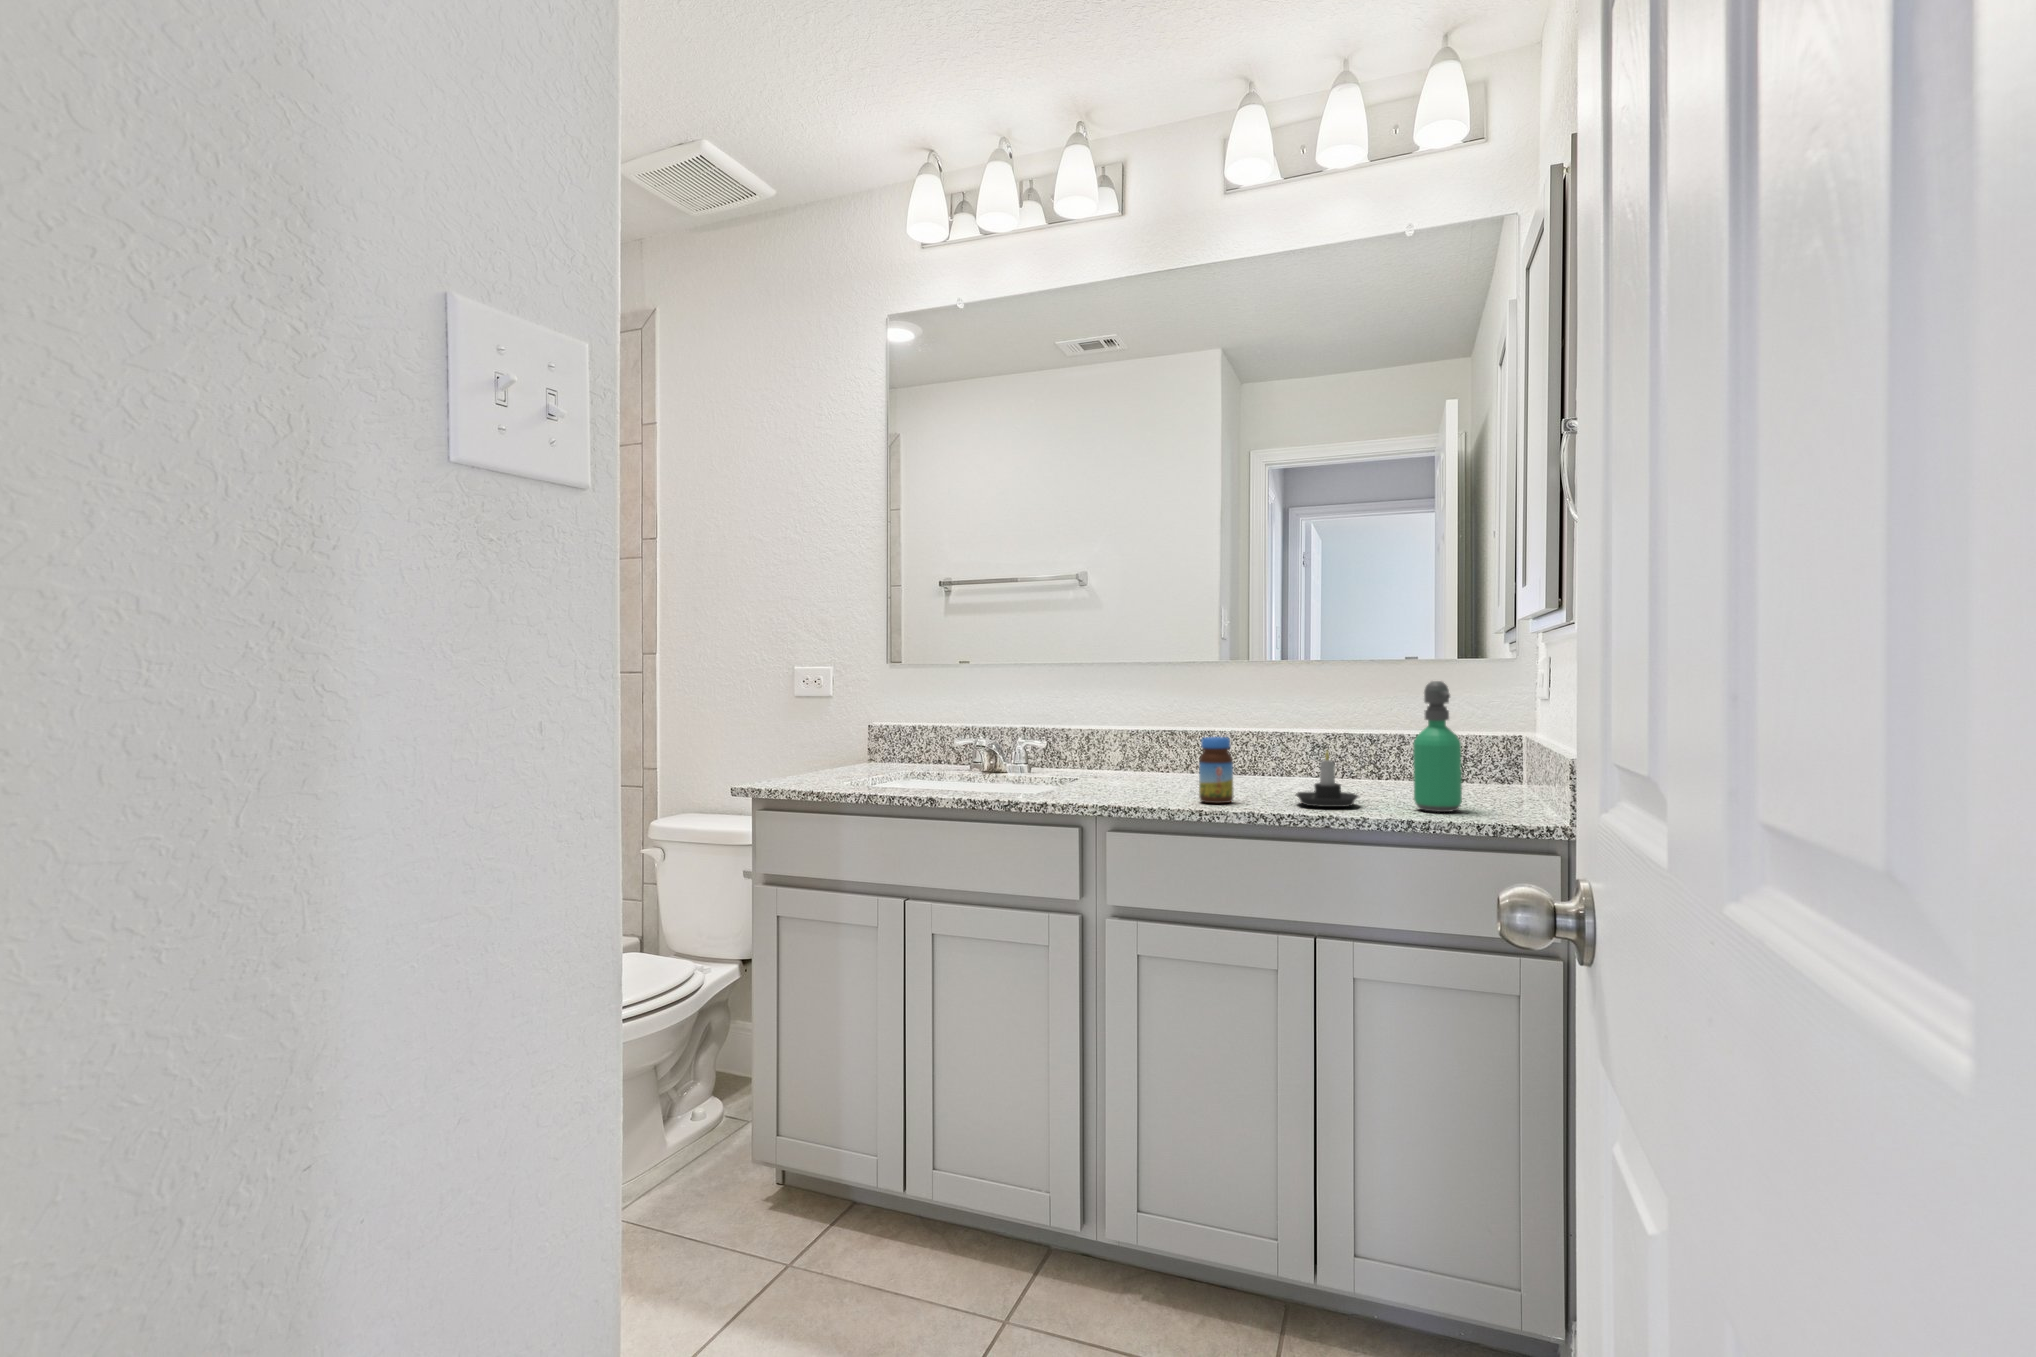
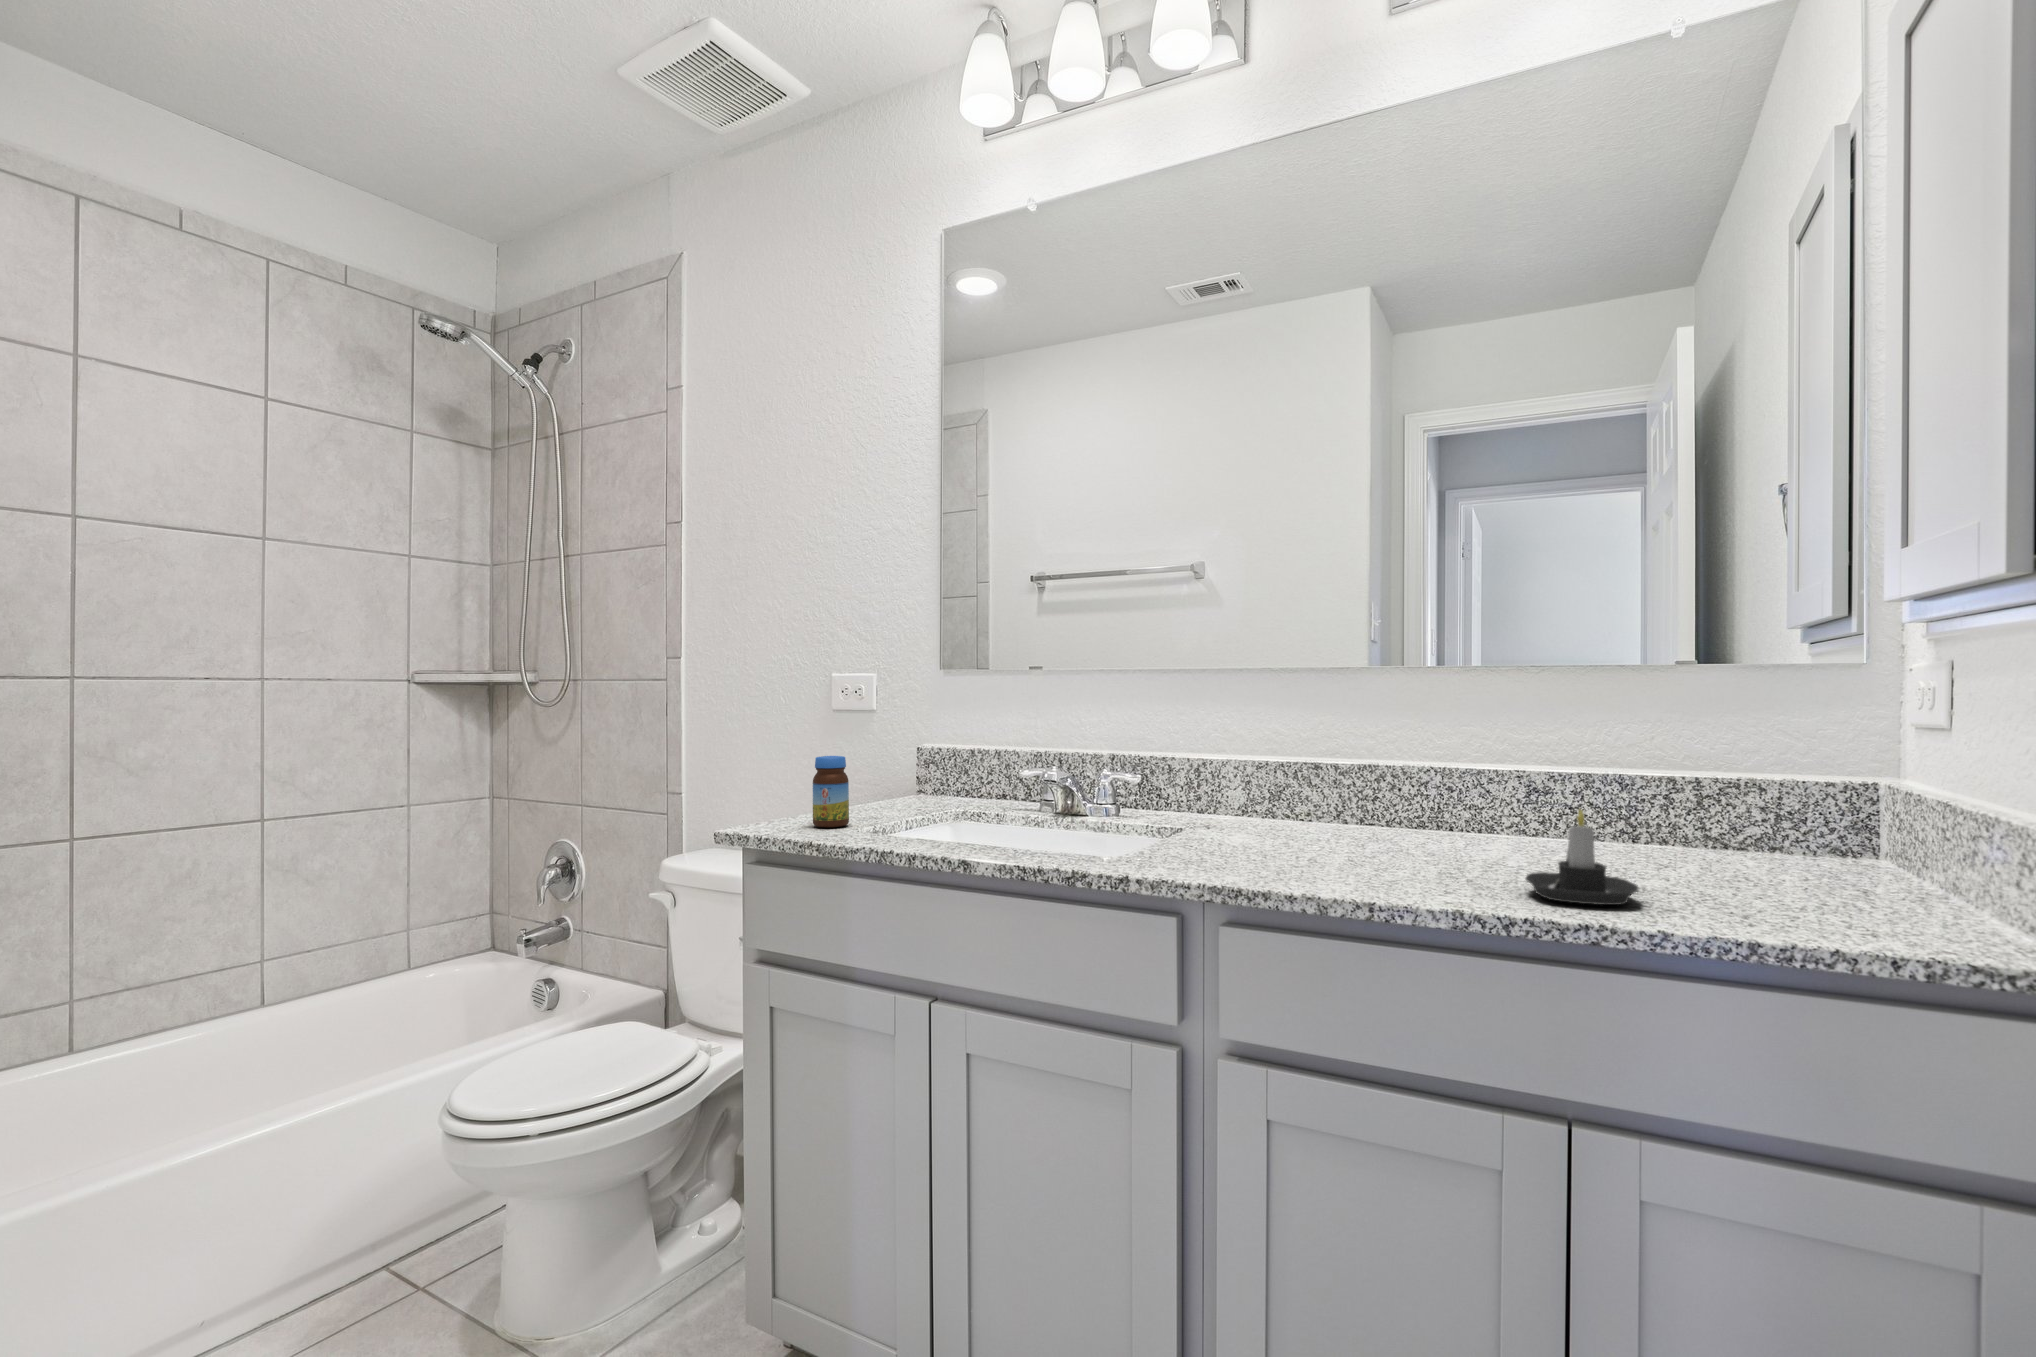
soap dispenser: present [1413,681,1462,812] -> none [1741,700,1838,924]
jar: present [1199,737,1233,803] -> present [813,756,849,827]

